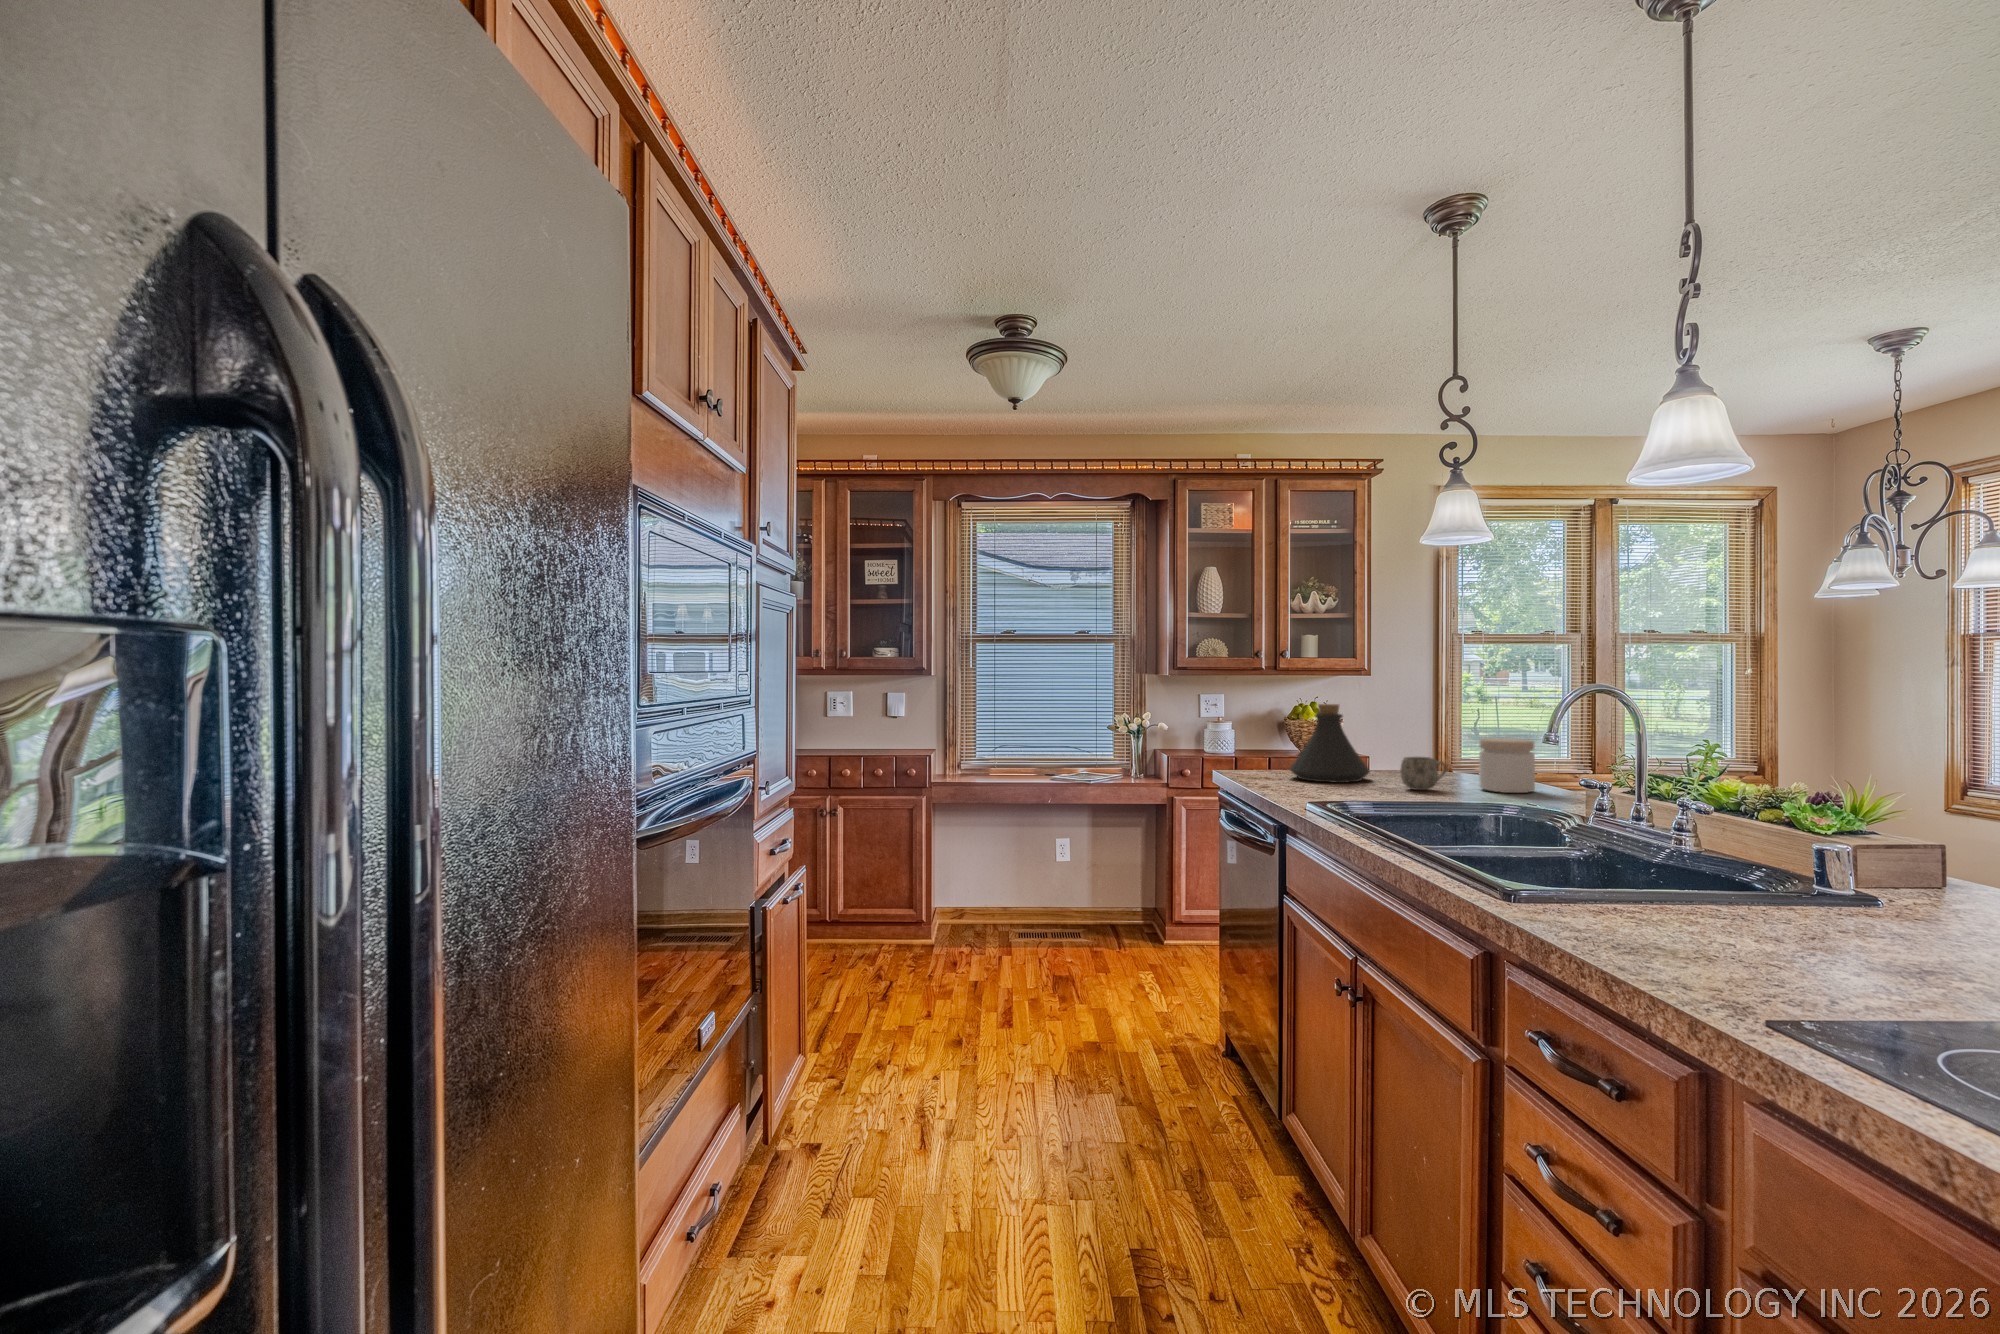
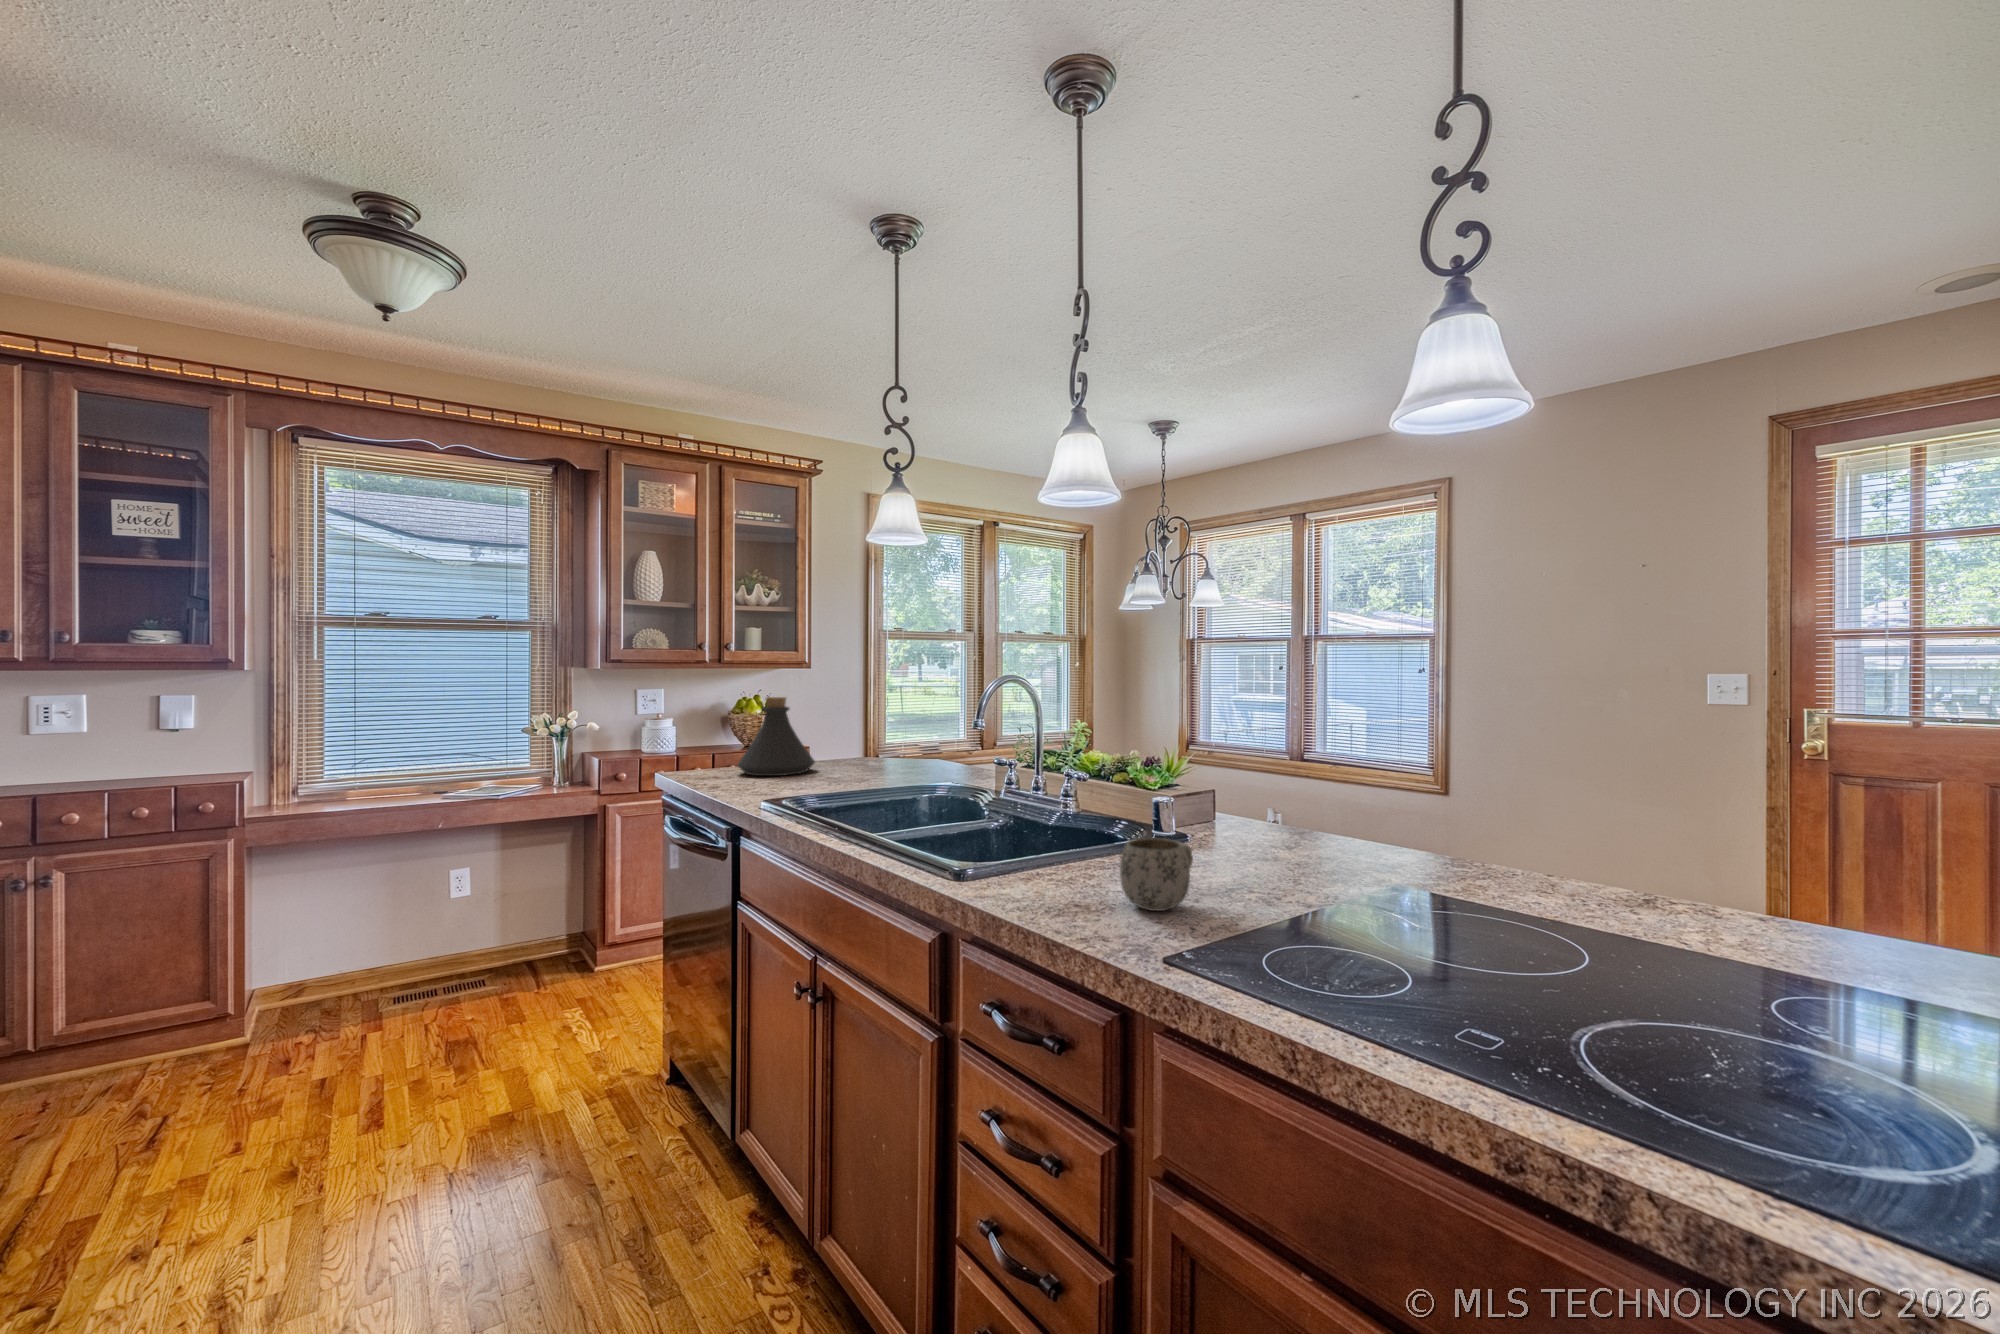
jar: present [1479,738,1535,793] -> none [910,724,953,772]
mug: present [1401,757,1447,790] -> present [1120,838,1193,911]

